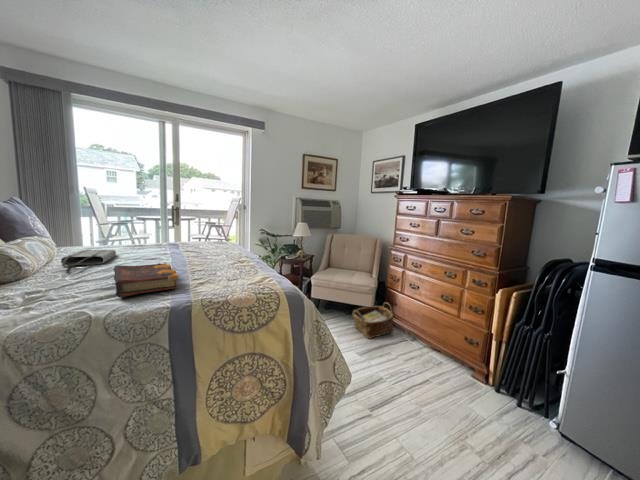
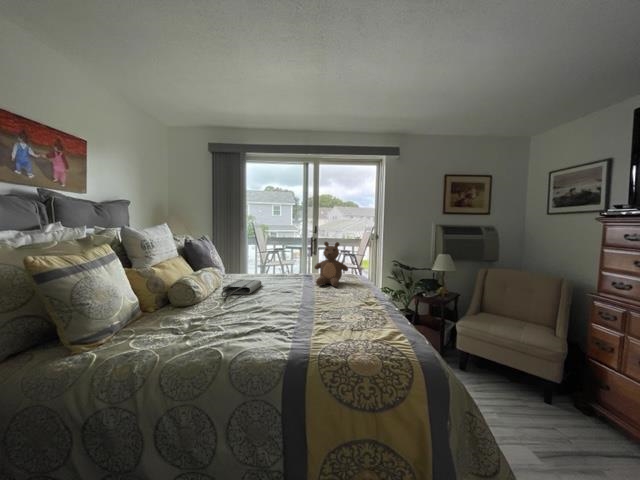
teddy bear: none [182,208,219,251] -> present [315,242,348,287]
book: present [114,263,178,297] -> none [247,301,300,338]
woven basket: present [353,303,393,339] -> none [522,379,601,432]

